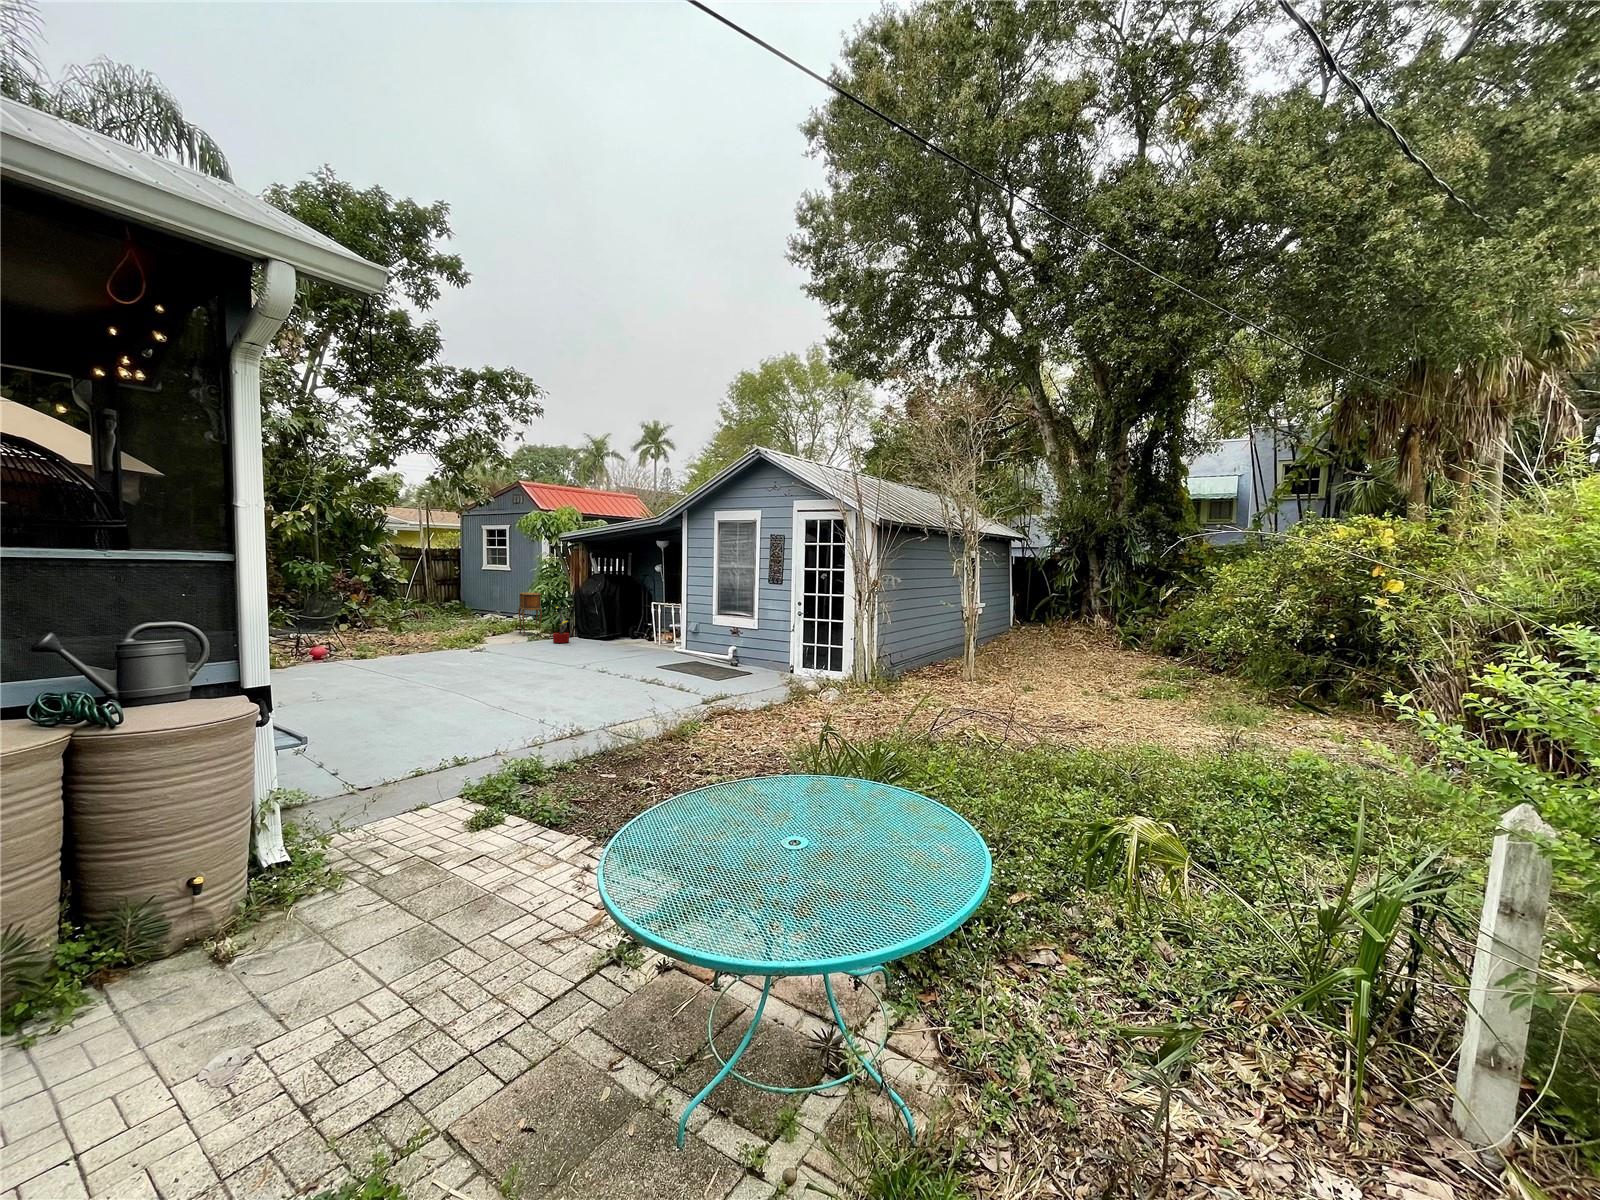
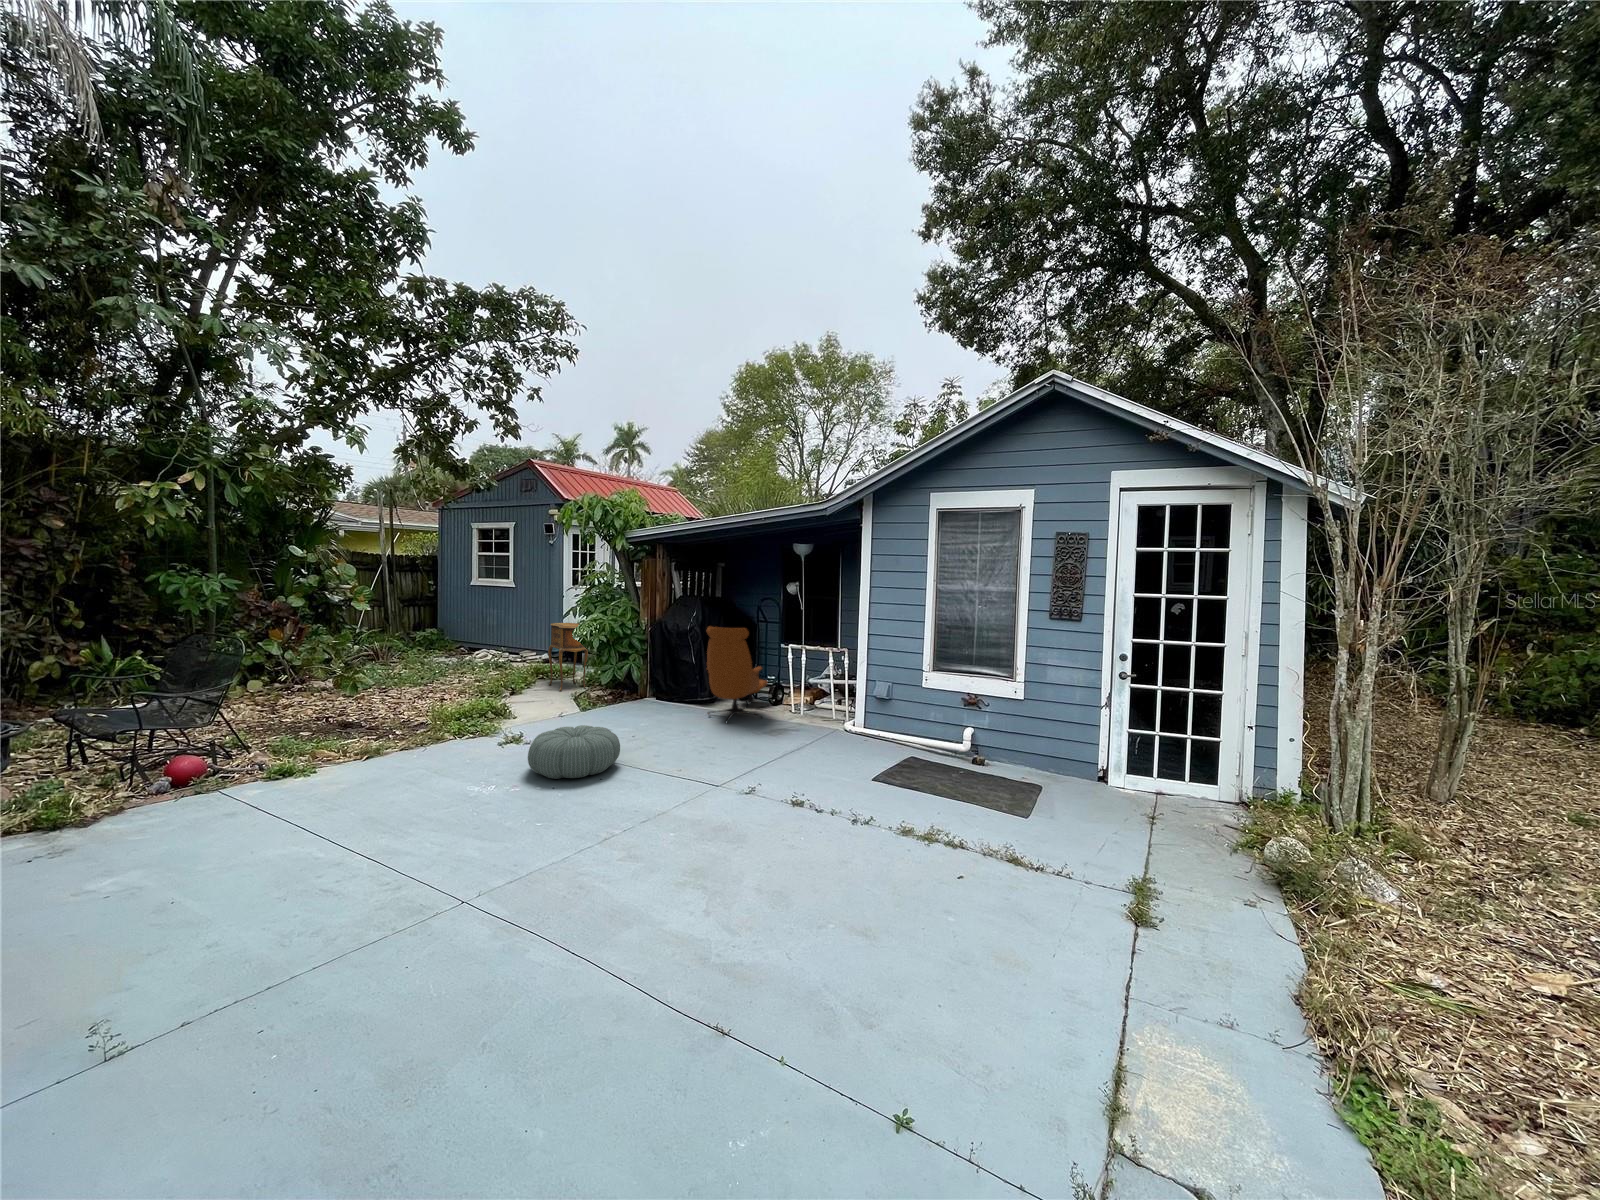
lounge chair: none [593,590,649,649] -> present [707,626,768,723]
decorative plant: present [553,607,571,643] -> none [622,647,655,708]
pouf: none [473,640,524,663] -> present [528,725,620,779]

